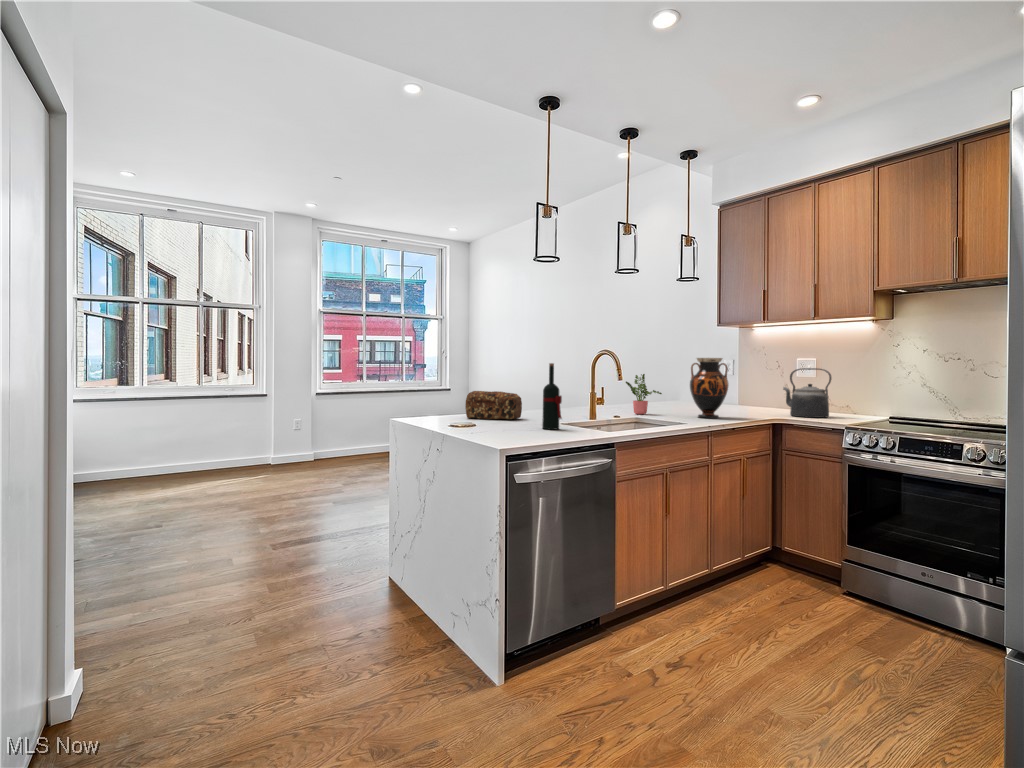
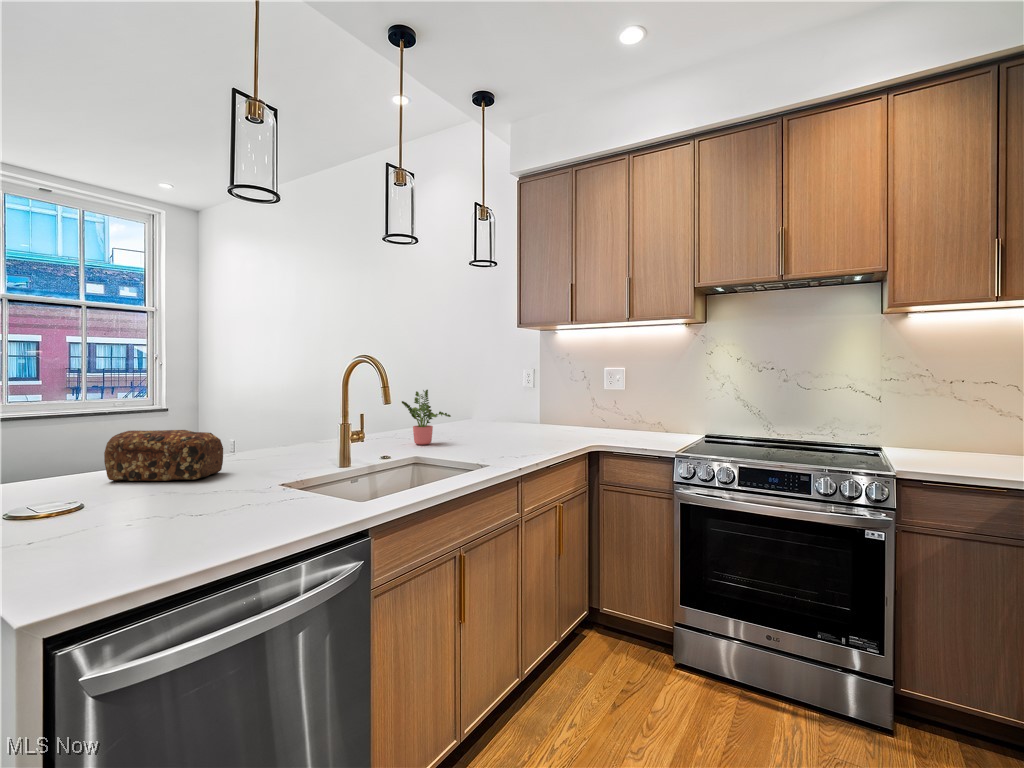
vase: present [690,358,729,418] -> none [486,369,535,448]
wine bottle: present [542,363,562,429] -> none [224,387,263,515]
kettle: present [783,368,831,418] -> none [590,379,643,437]

